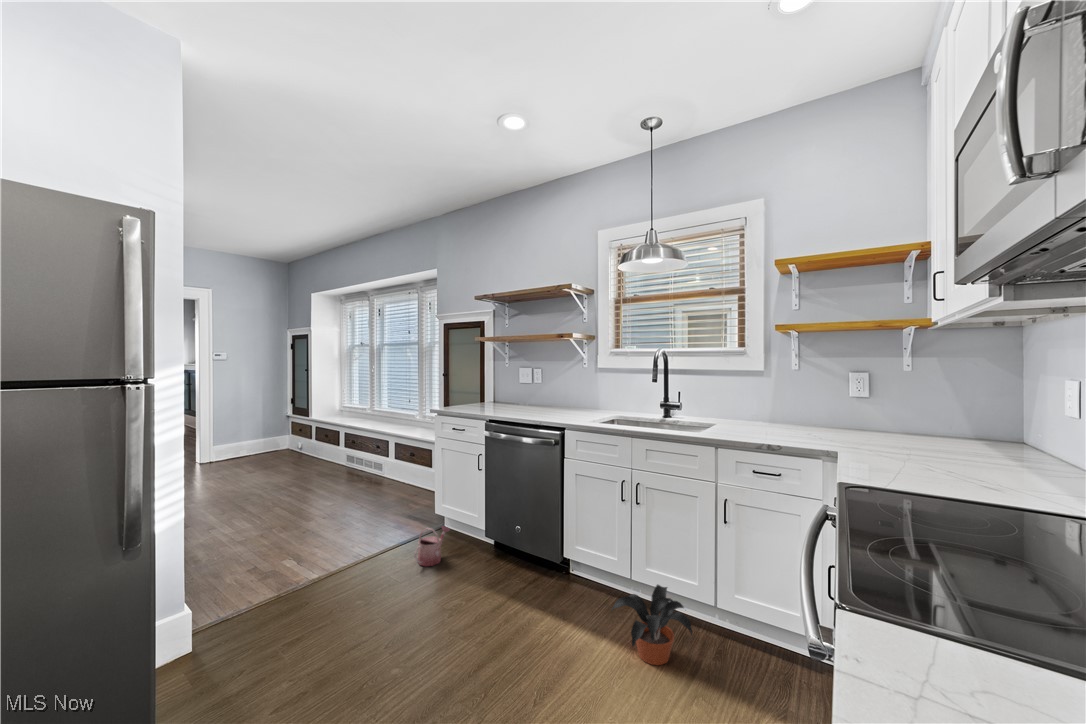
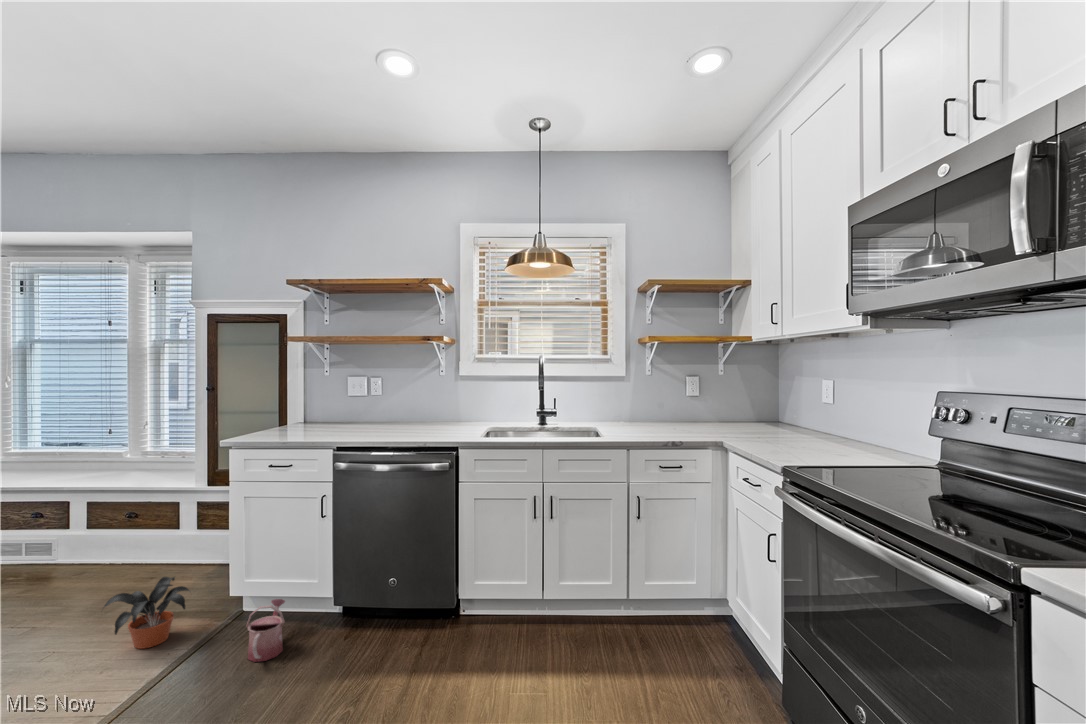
potted plant: present [612,585,692,665] -> present [104,577,189,649]

